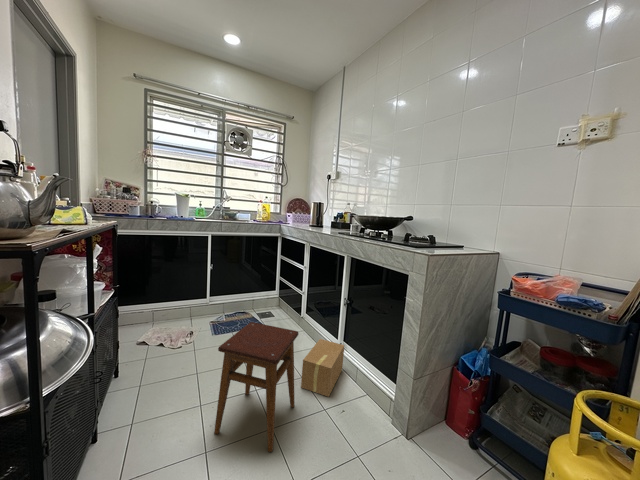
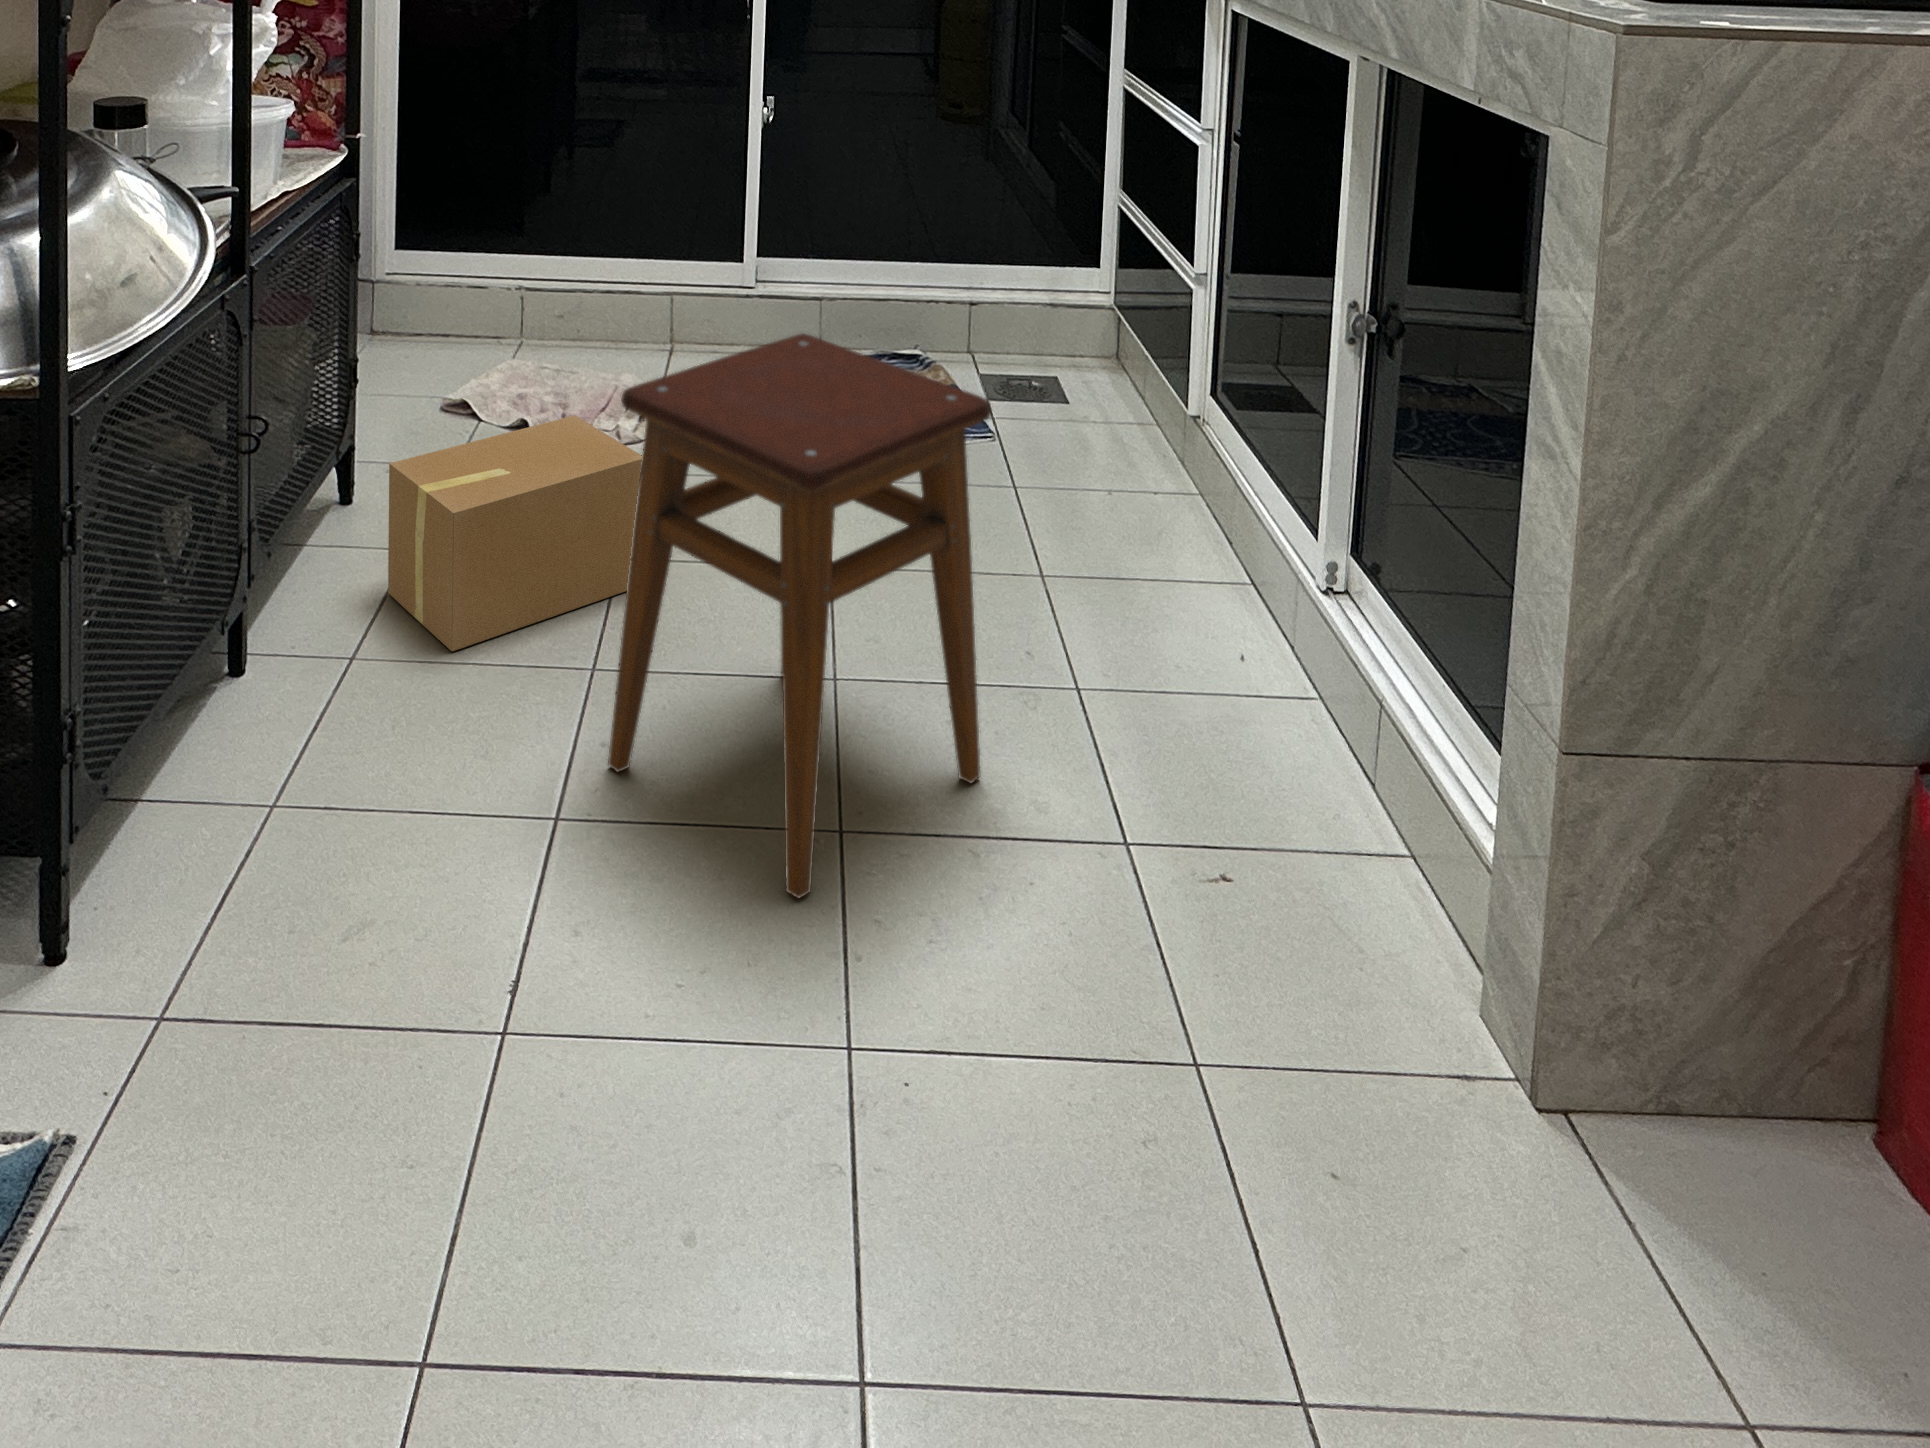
cardboard box: present [301,339,344,397] -> present [388,415,642,652]

